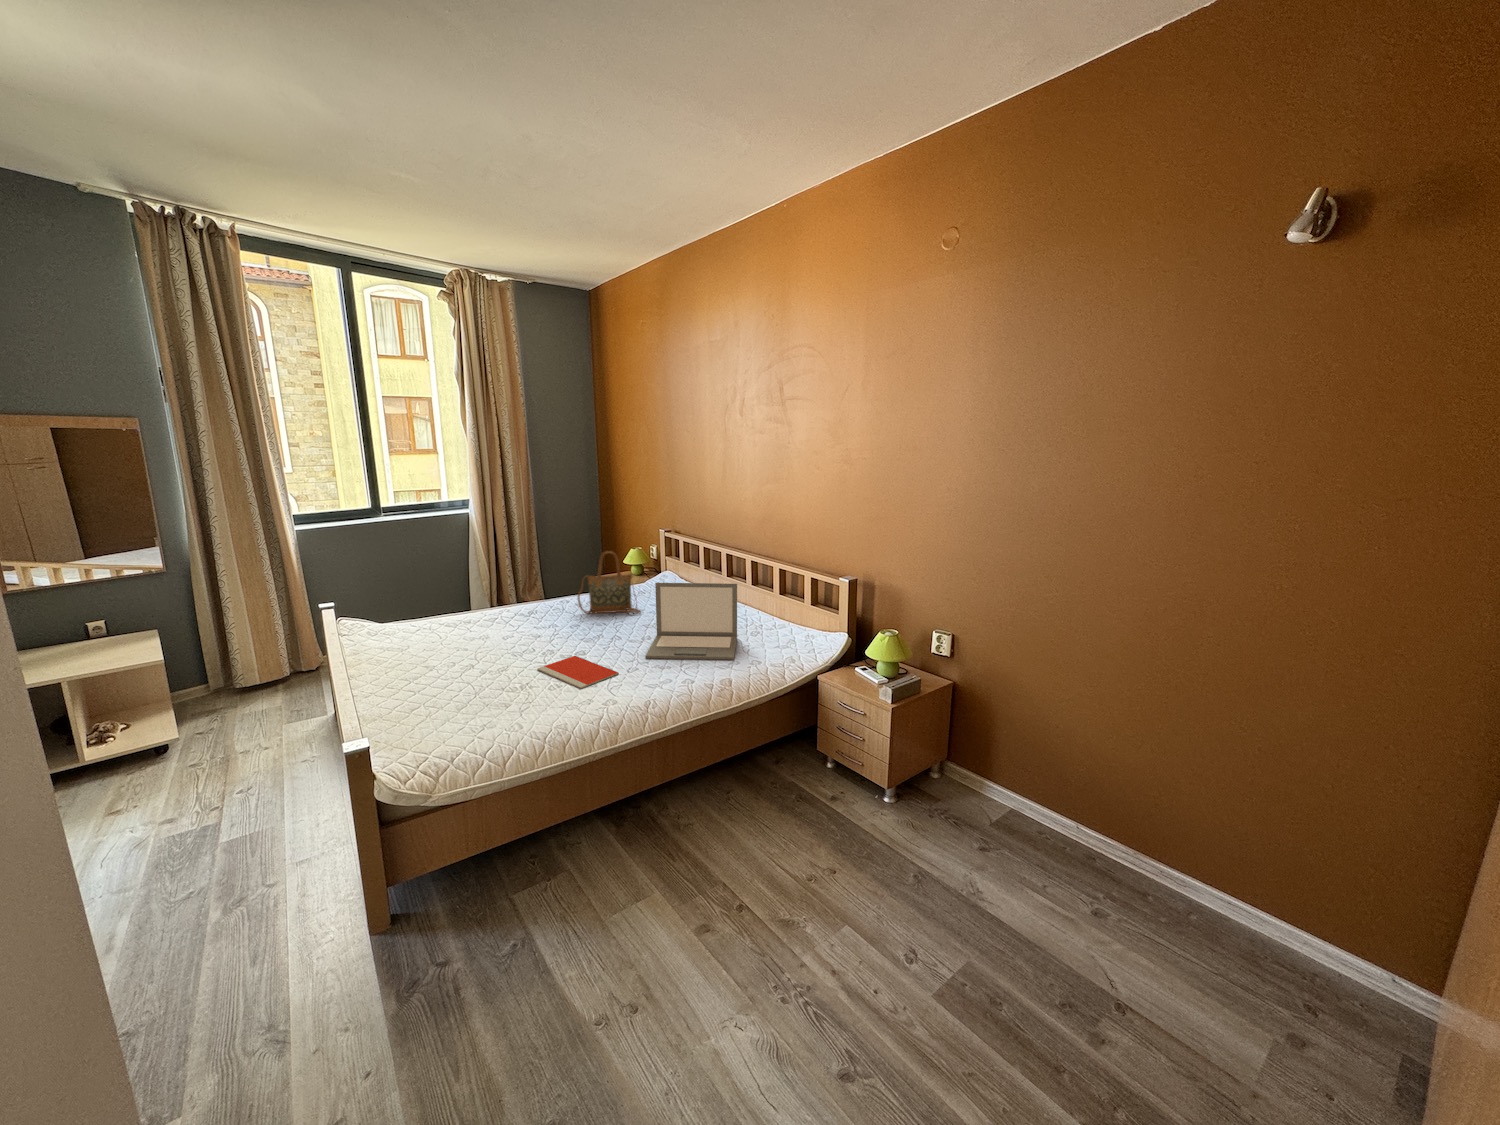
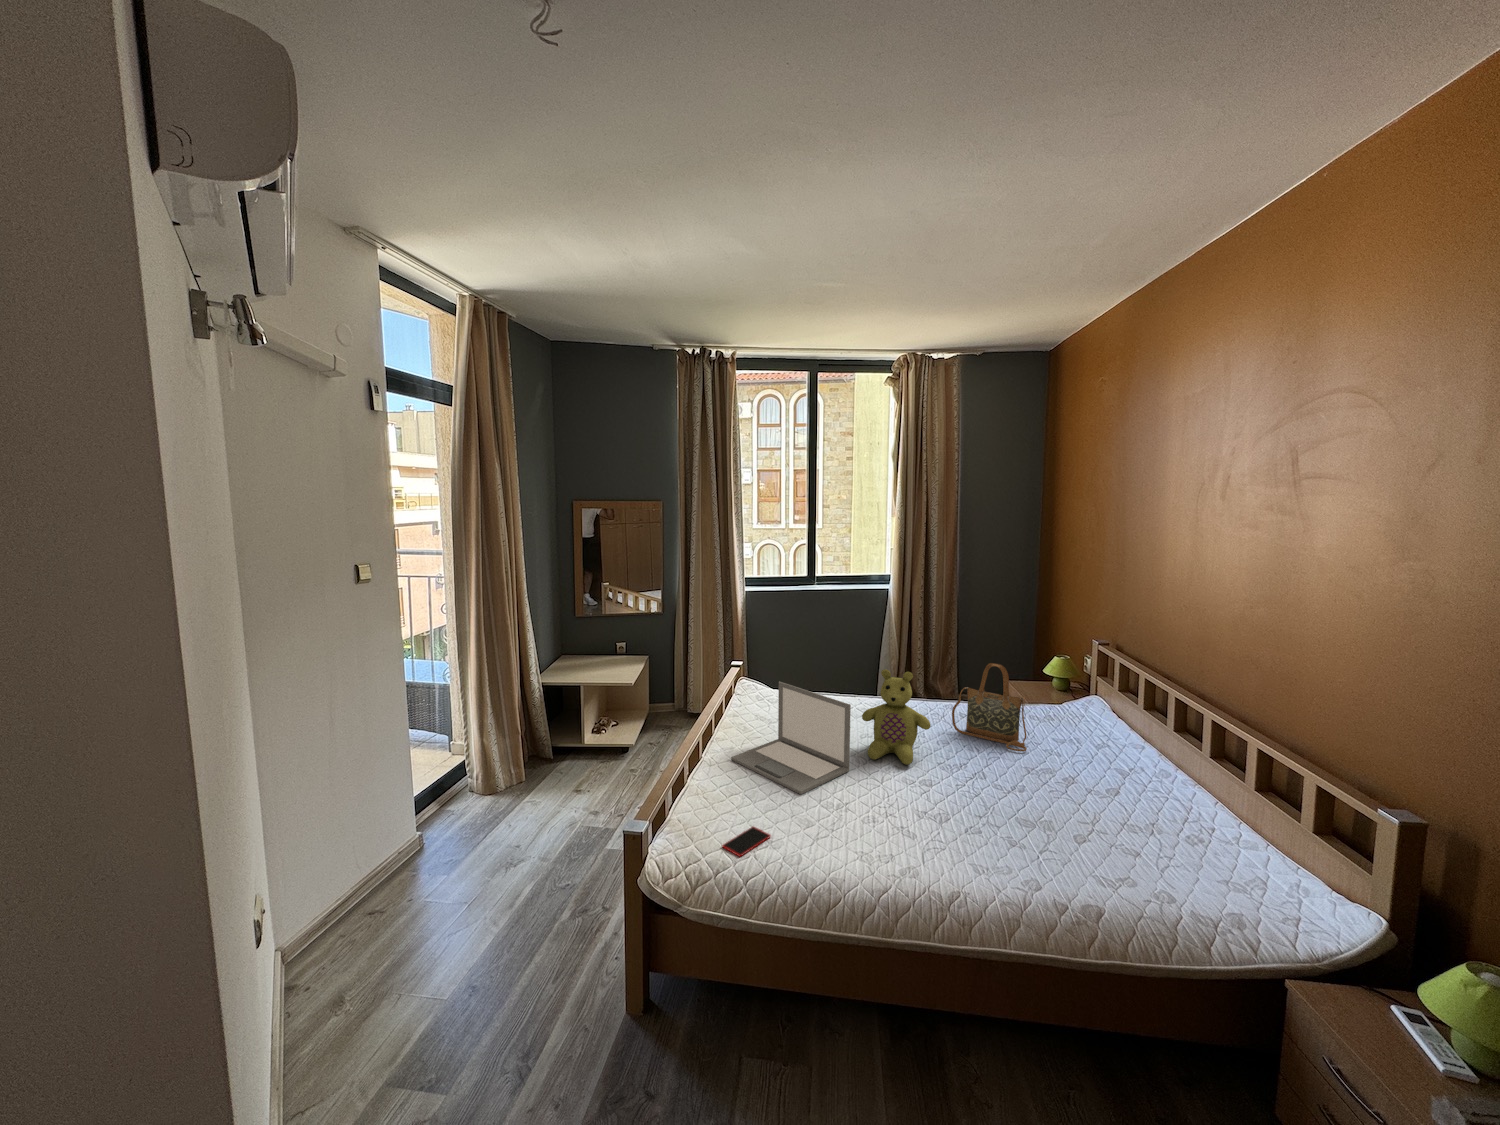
stuffed bear: none [510,565,573,646] -> present [862,669,931,765]
laptop: present [645,583,737,660] -> present [731,682,851,794]
notebook: present [537,656,619,689] -> none [858,788,939,838]
smartphone: none [445,718,487,742] -> present [722,827,771,856]

